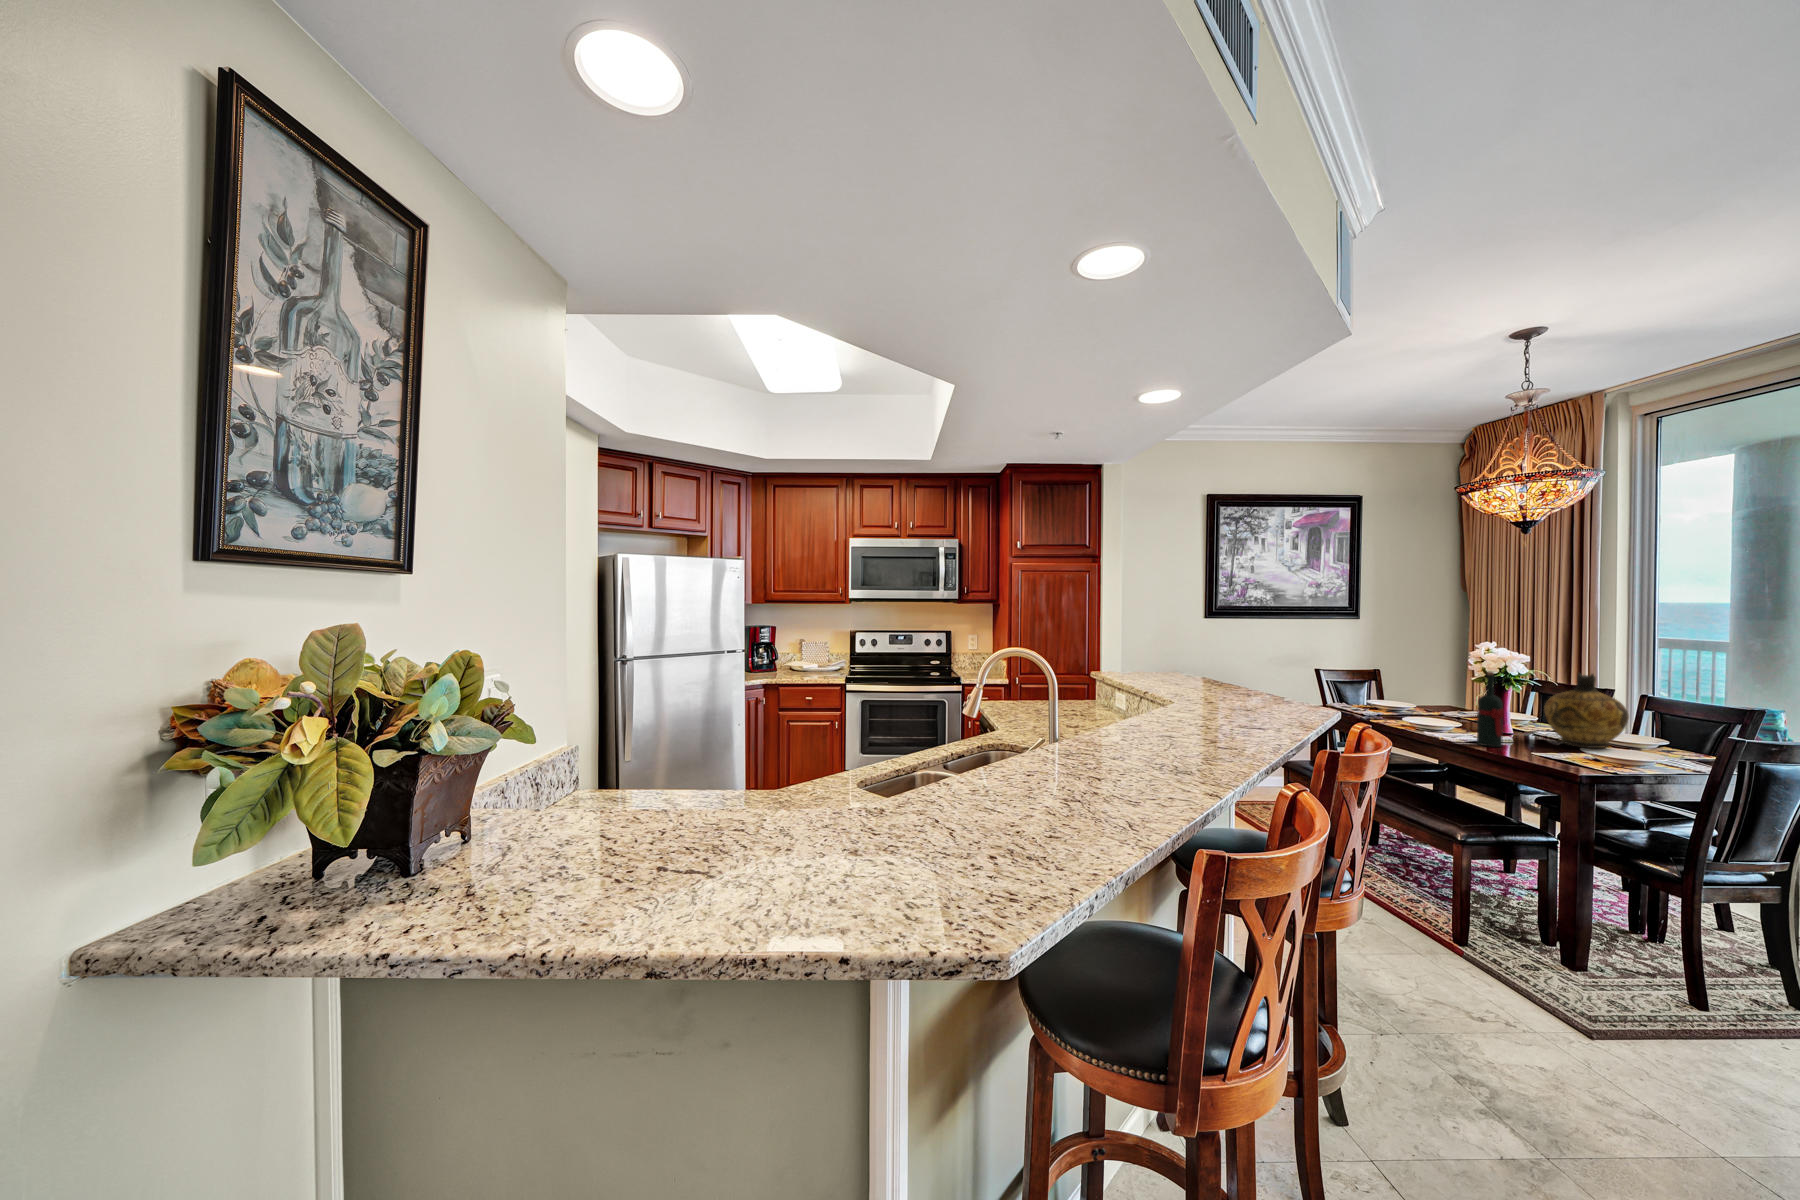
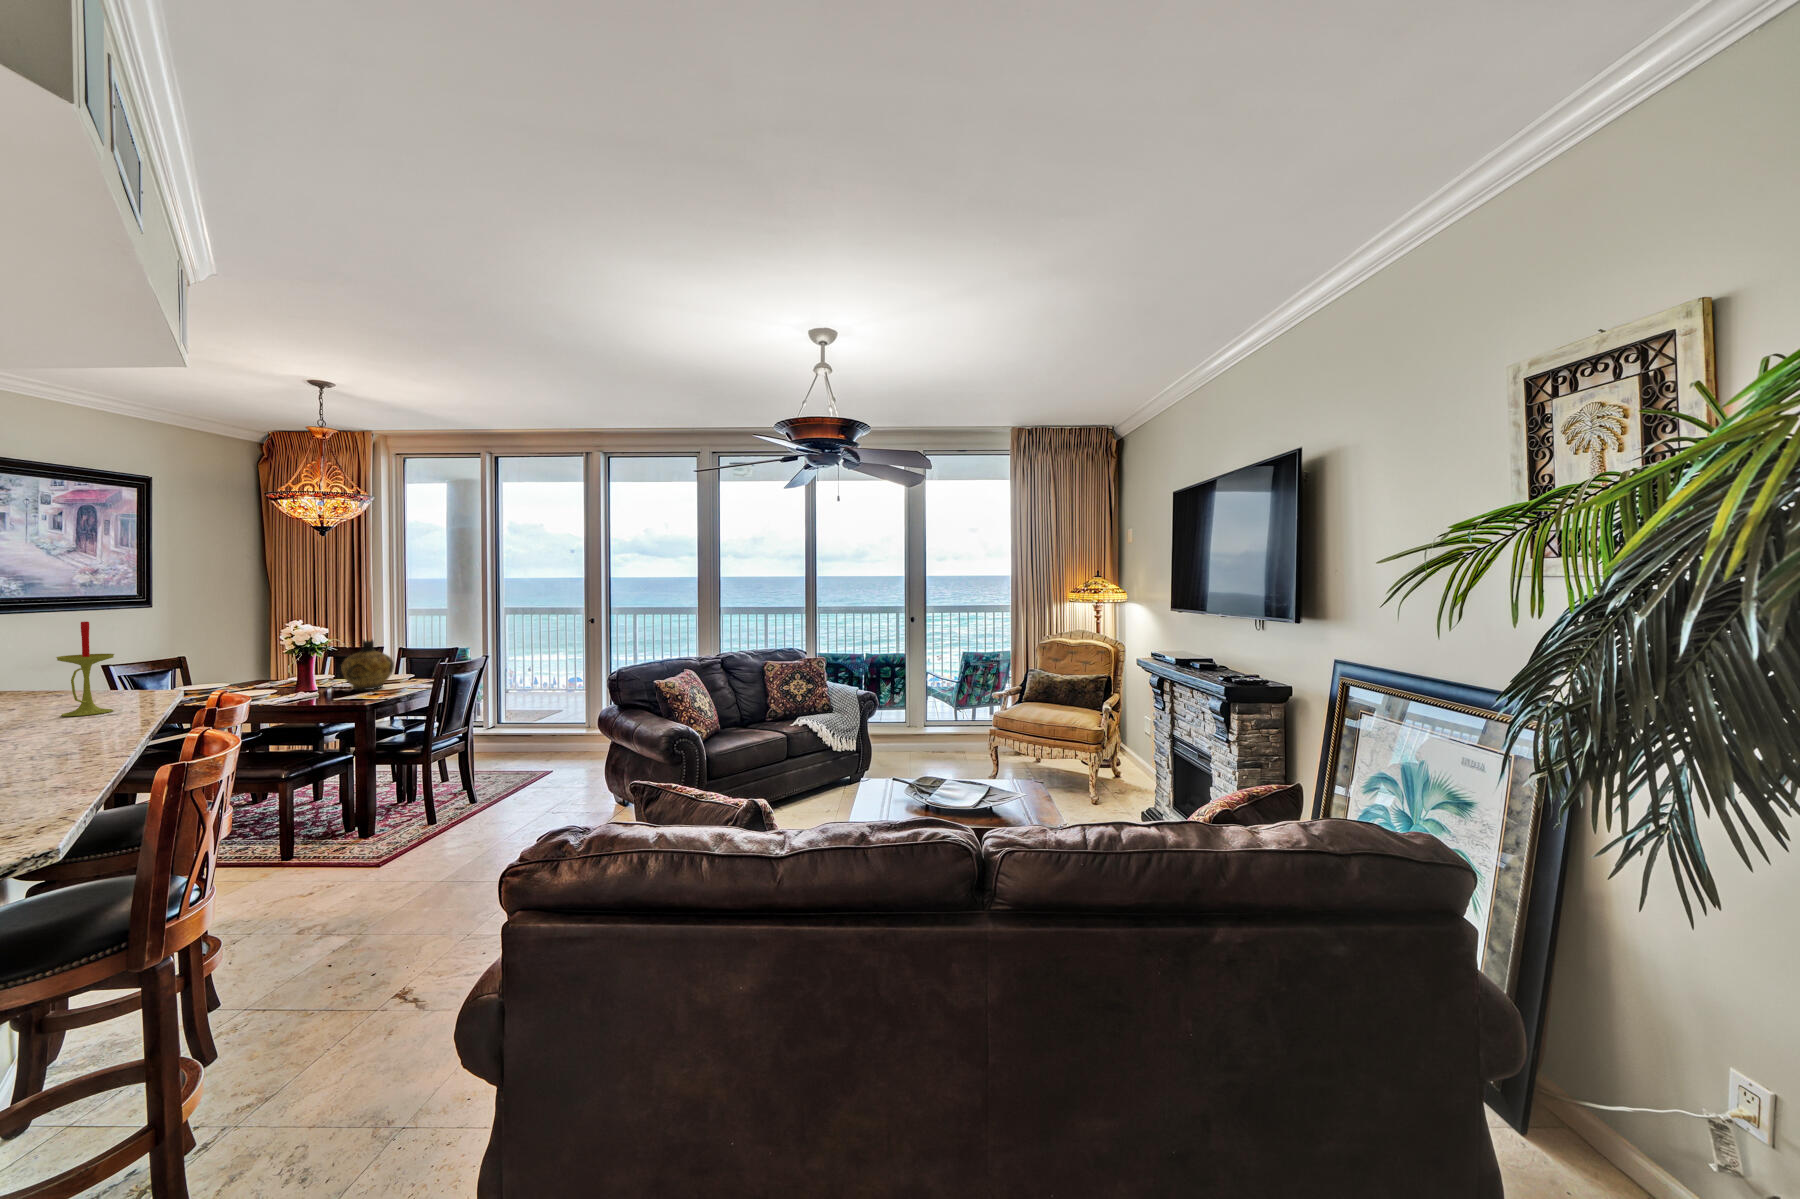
candle: none [1245,622,1288,721] -> present [56,622,114,716]
wine bottle: present [1477,671,1504,747] -> none [292,645,313,703]

